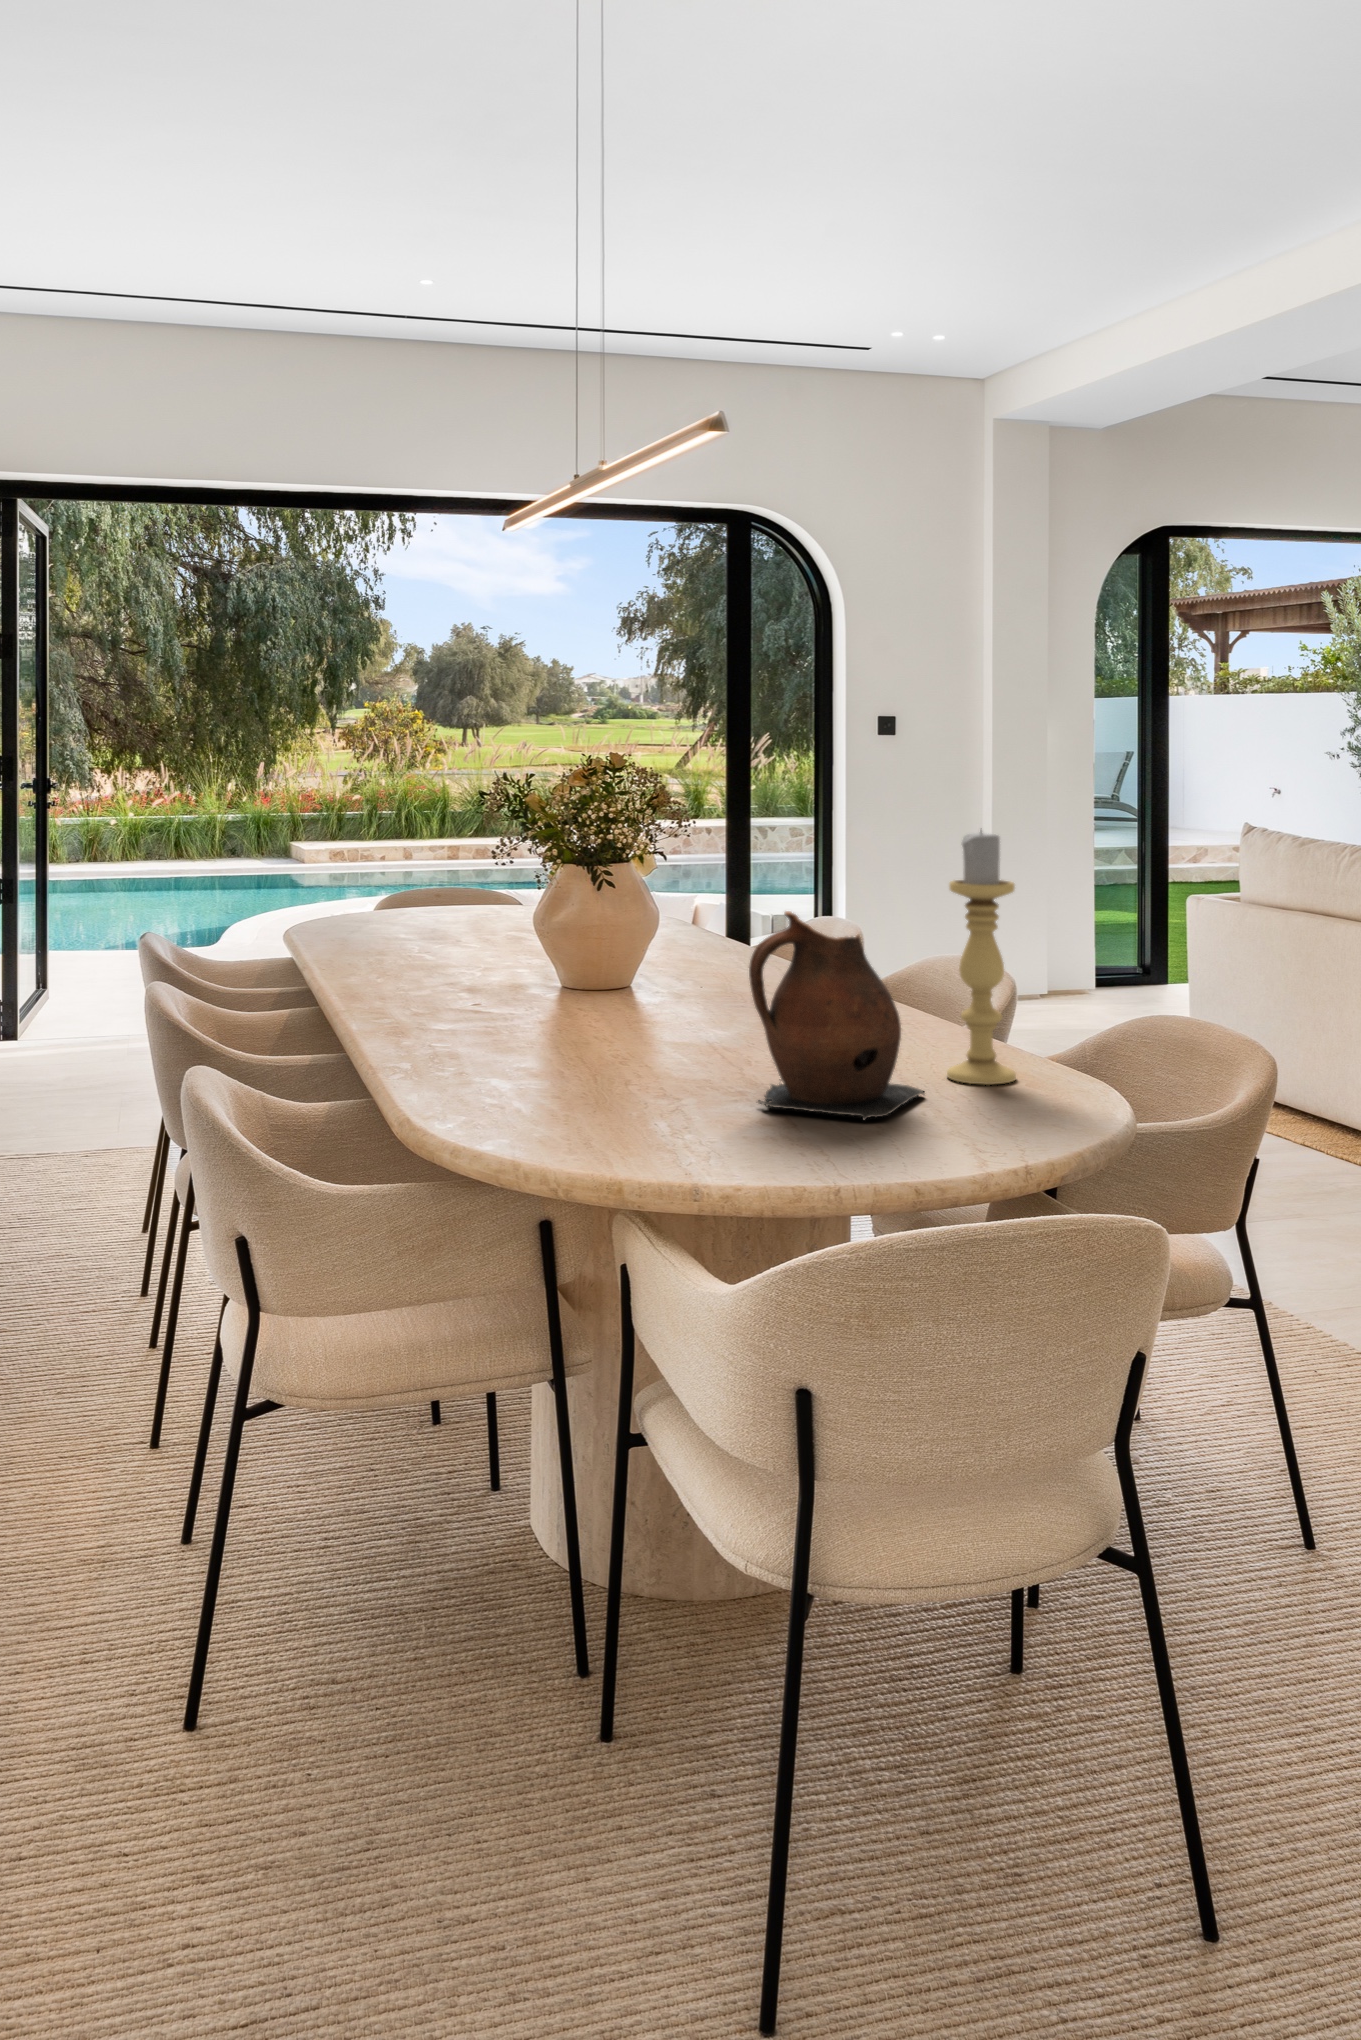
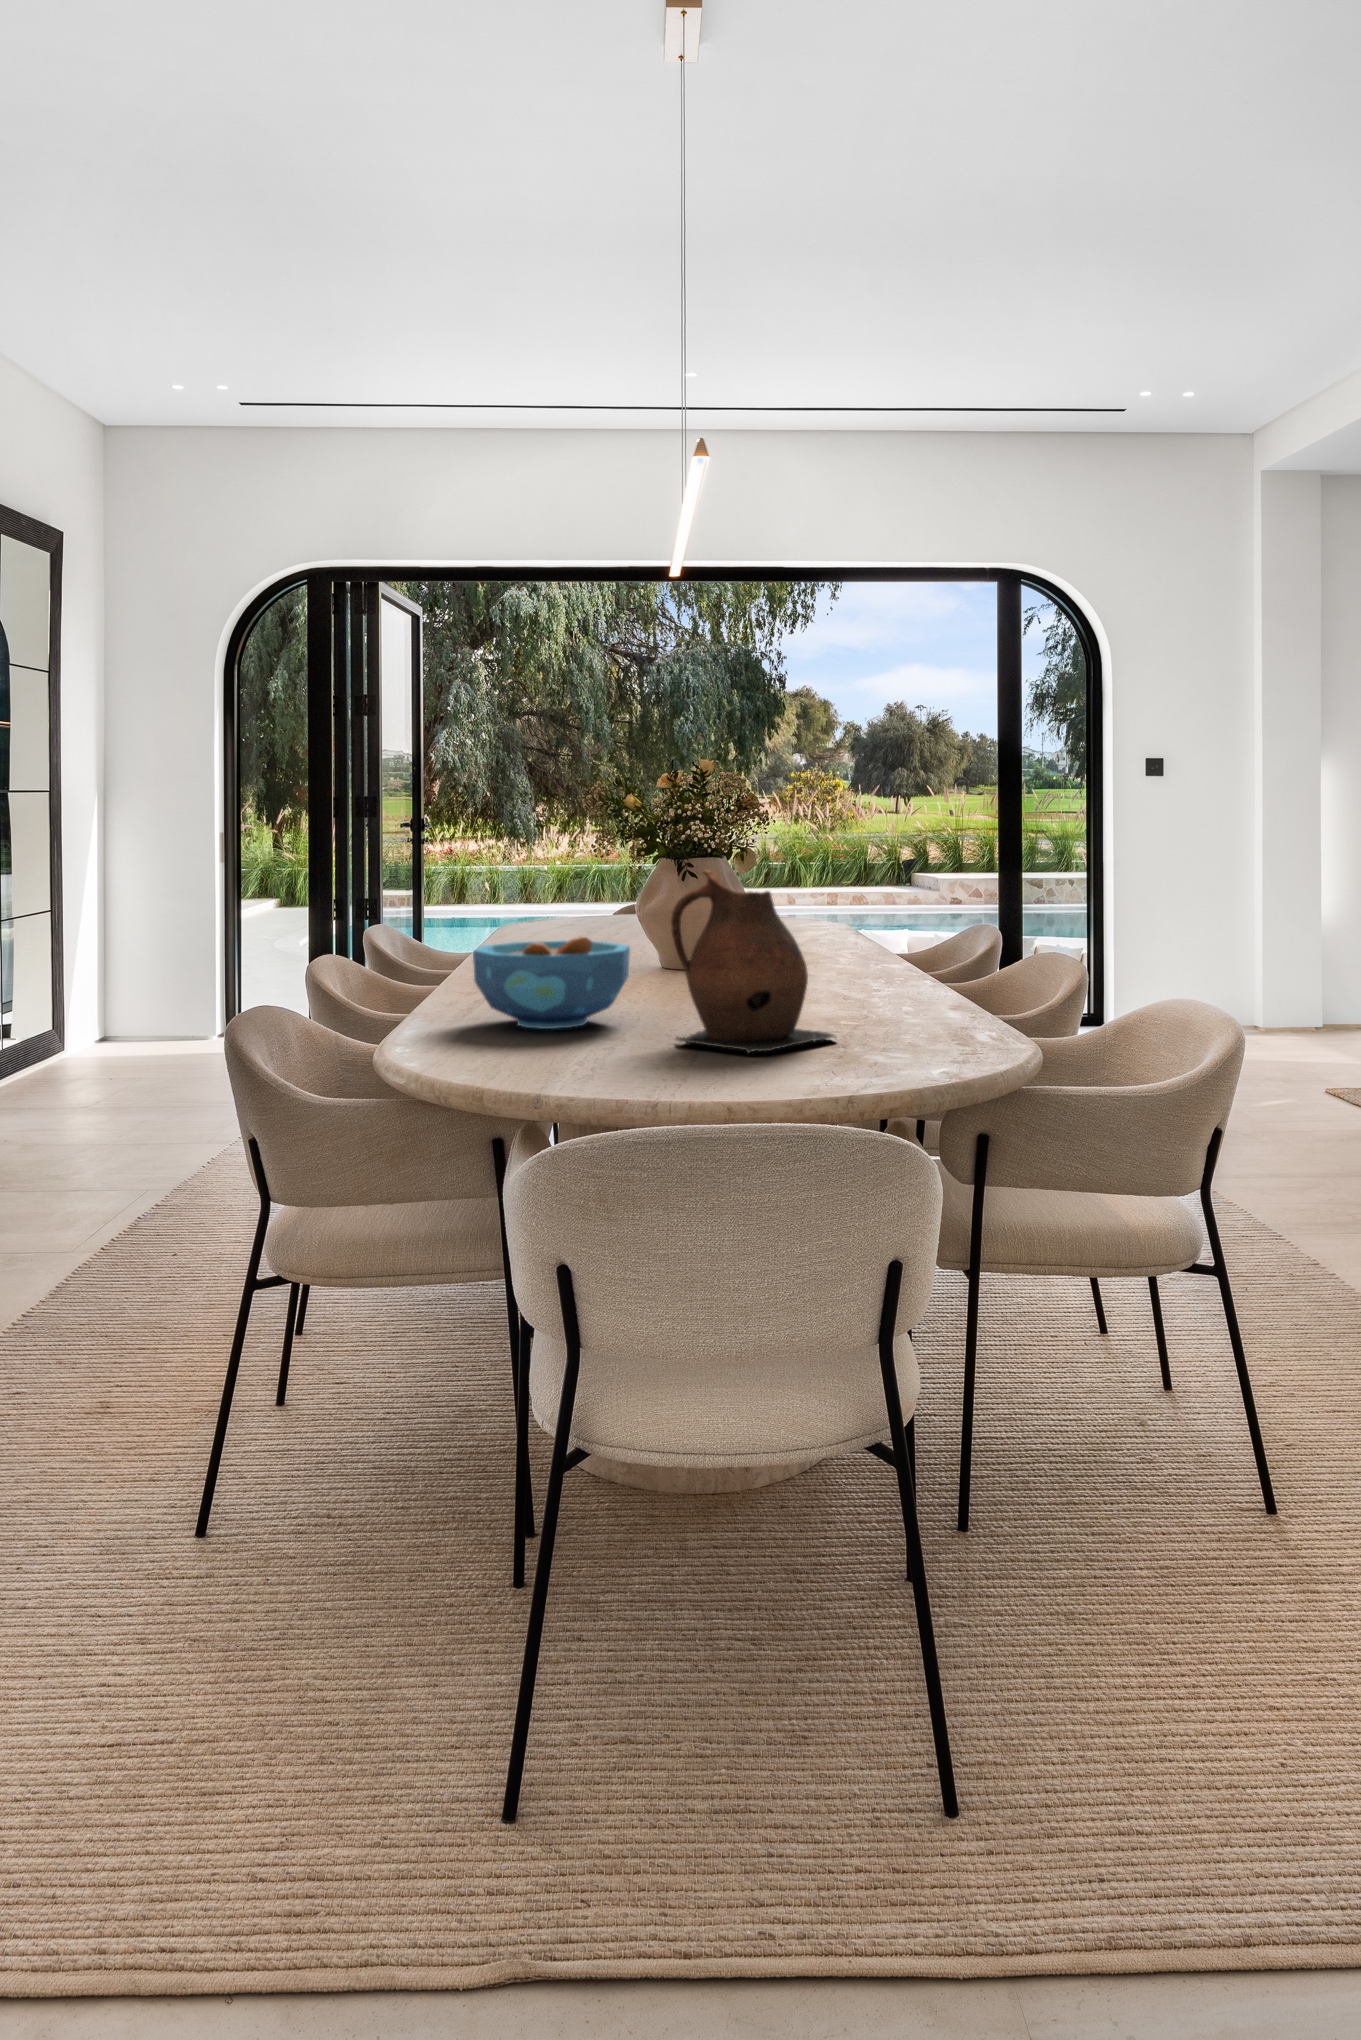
candle holder: present [947,832,1016,1085] -> none [883,802,946,1037]
bowl: none [490,984,669,1093] -> present [473,937,630,1029]

